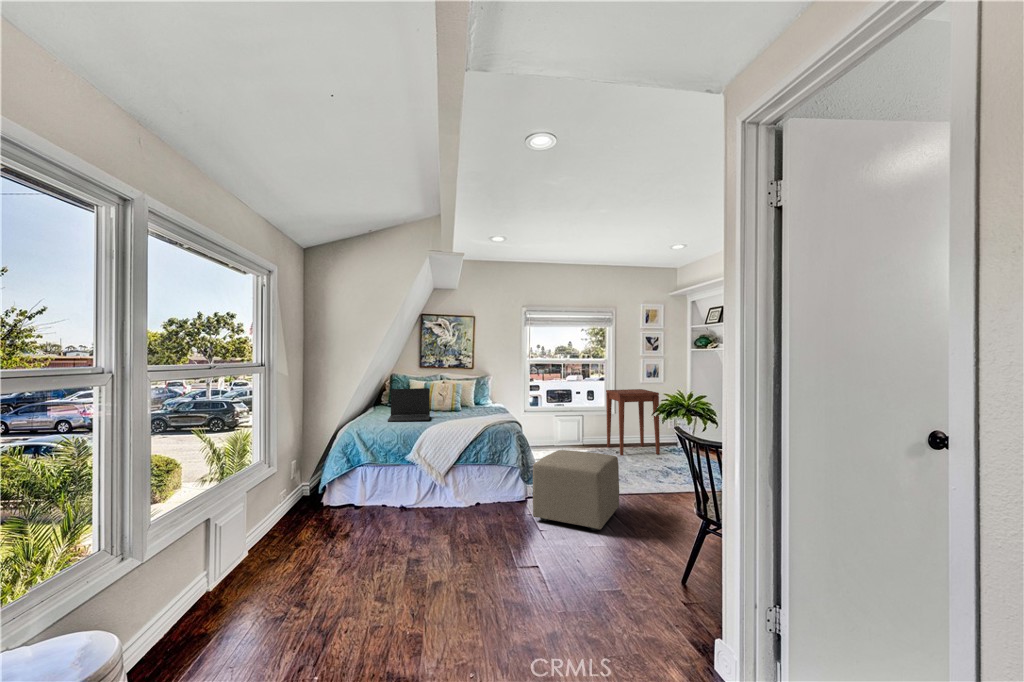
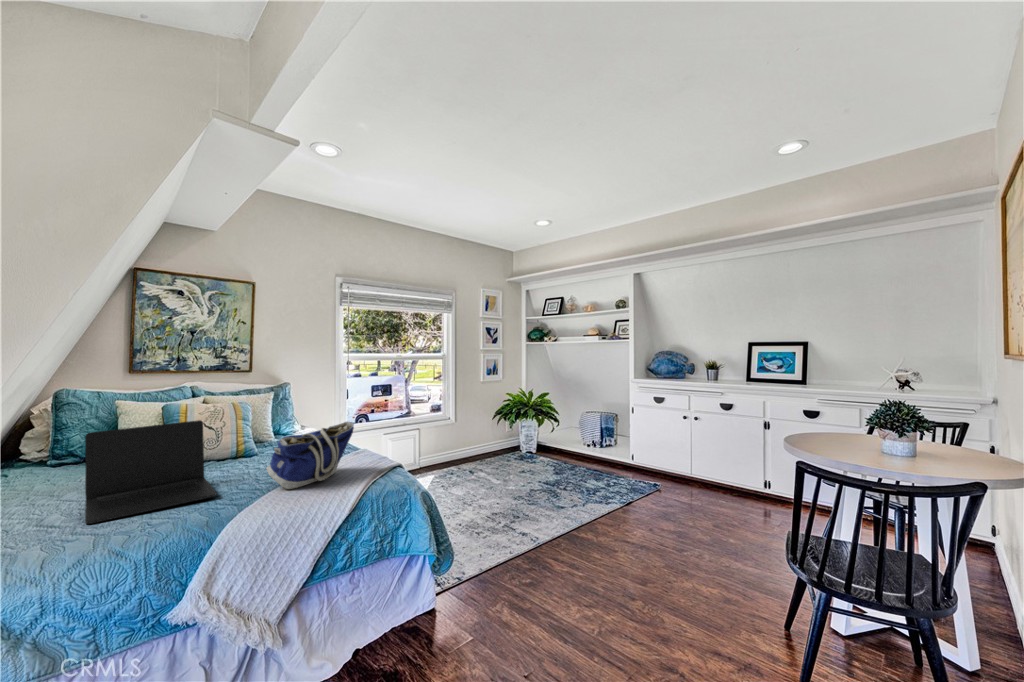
side table: present [606,389,660,456] -> none [444,389,512,476]
tote bag: none [448,394,489,422] -> present [266,422,354,489]
ottoman: present [533,450,619,531] -> none [484,499,619,653]

